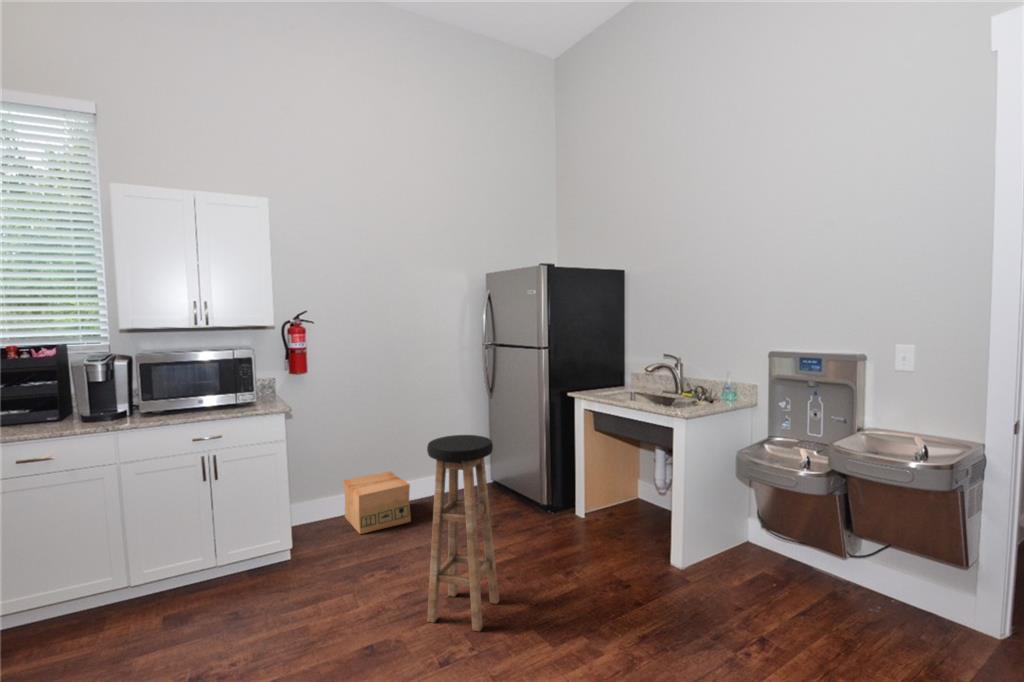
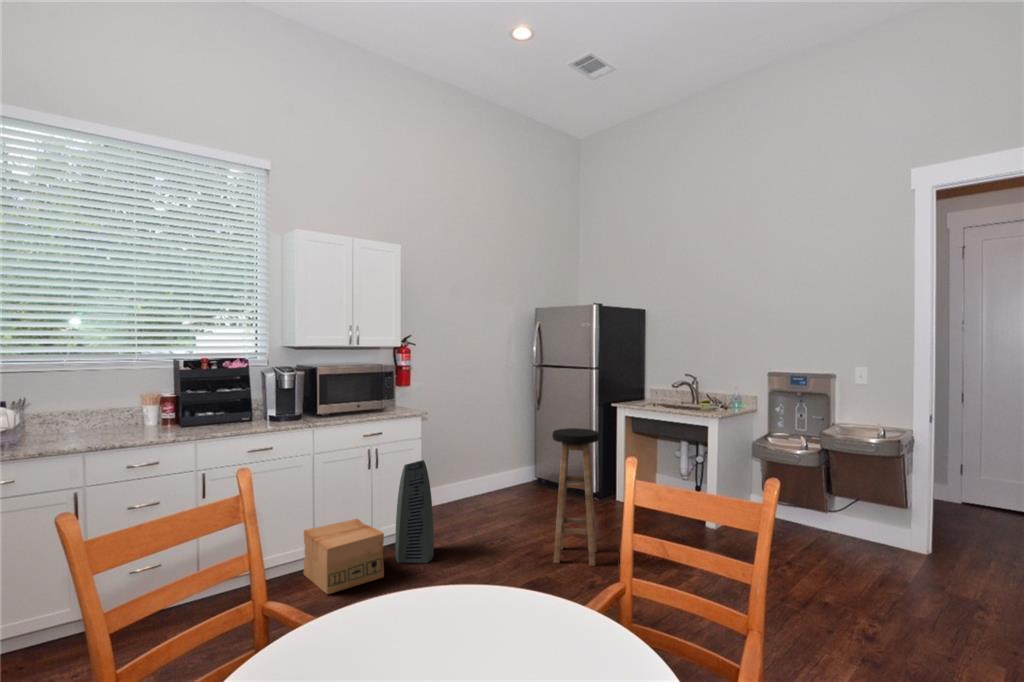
cardboard box: present [343,471,411,534] -> present [304,519,384,594]
air purifier: none [228,474,290,611] -> present [395,460,434,563]

